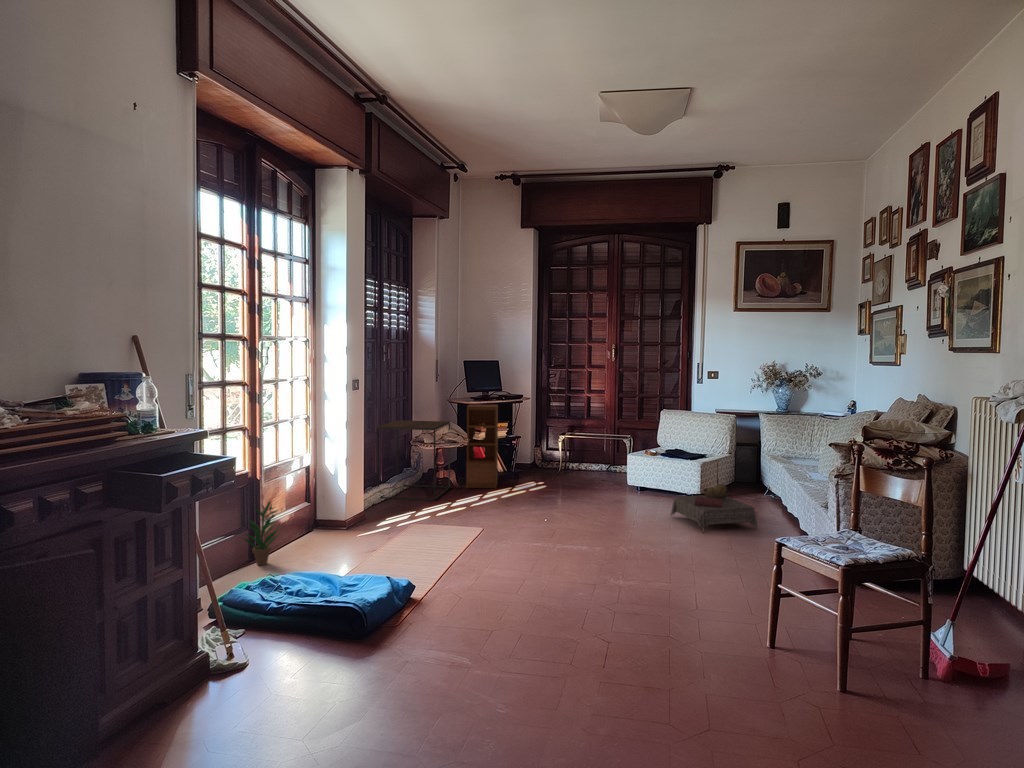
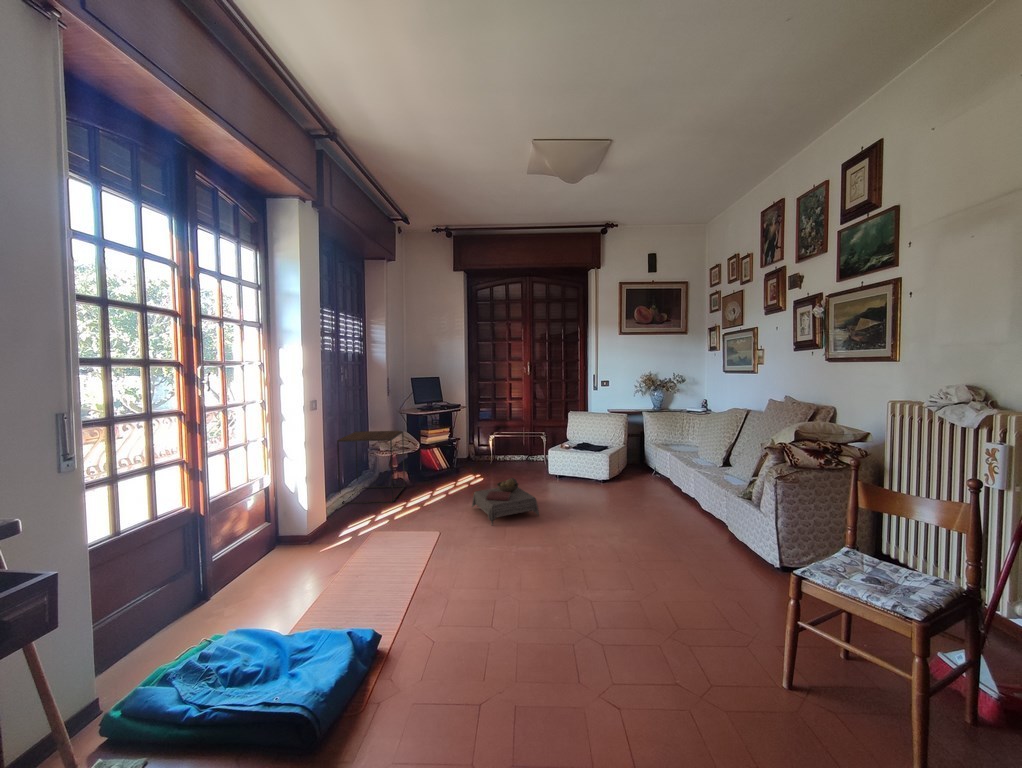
bookcase: present [466,405,498,488] -> none [417,414,445,486]
ottoman: present [671,484,757,533] -> present [472,478,539,525]
potted plant: present [243,502,278,565] -> none [173,541,226,617]

